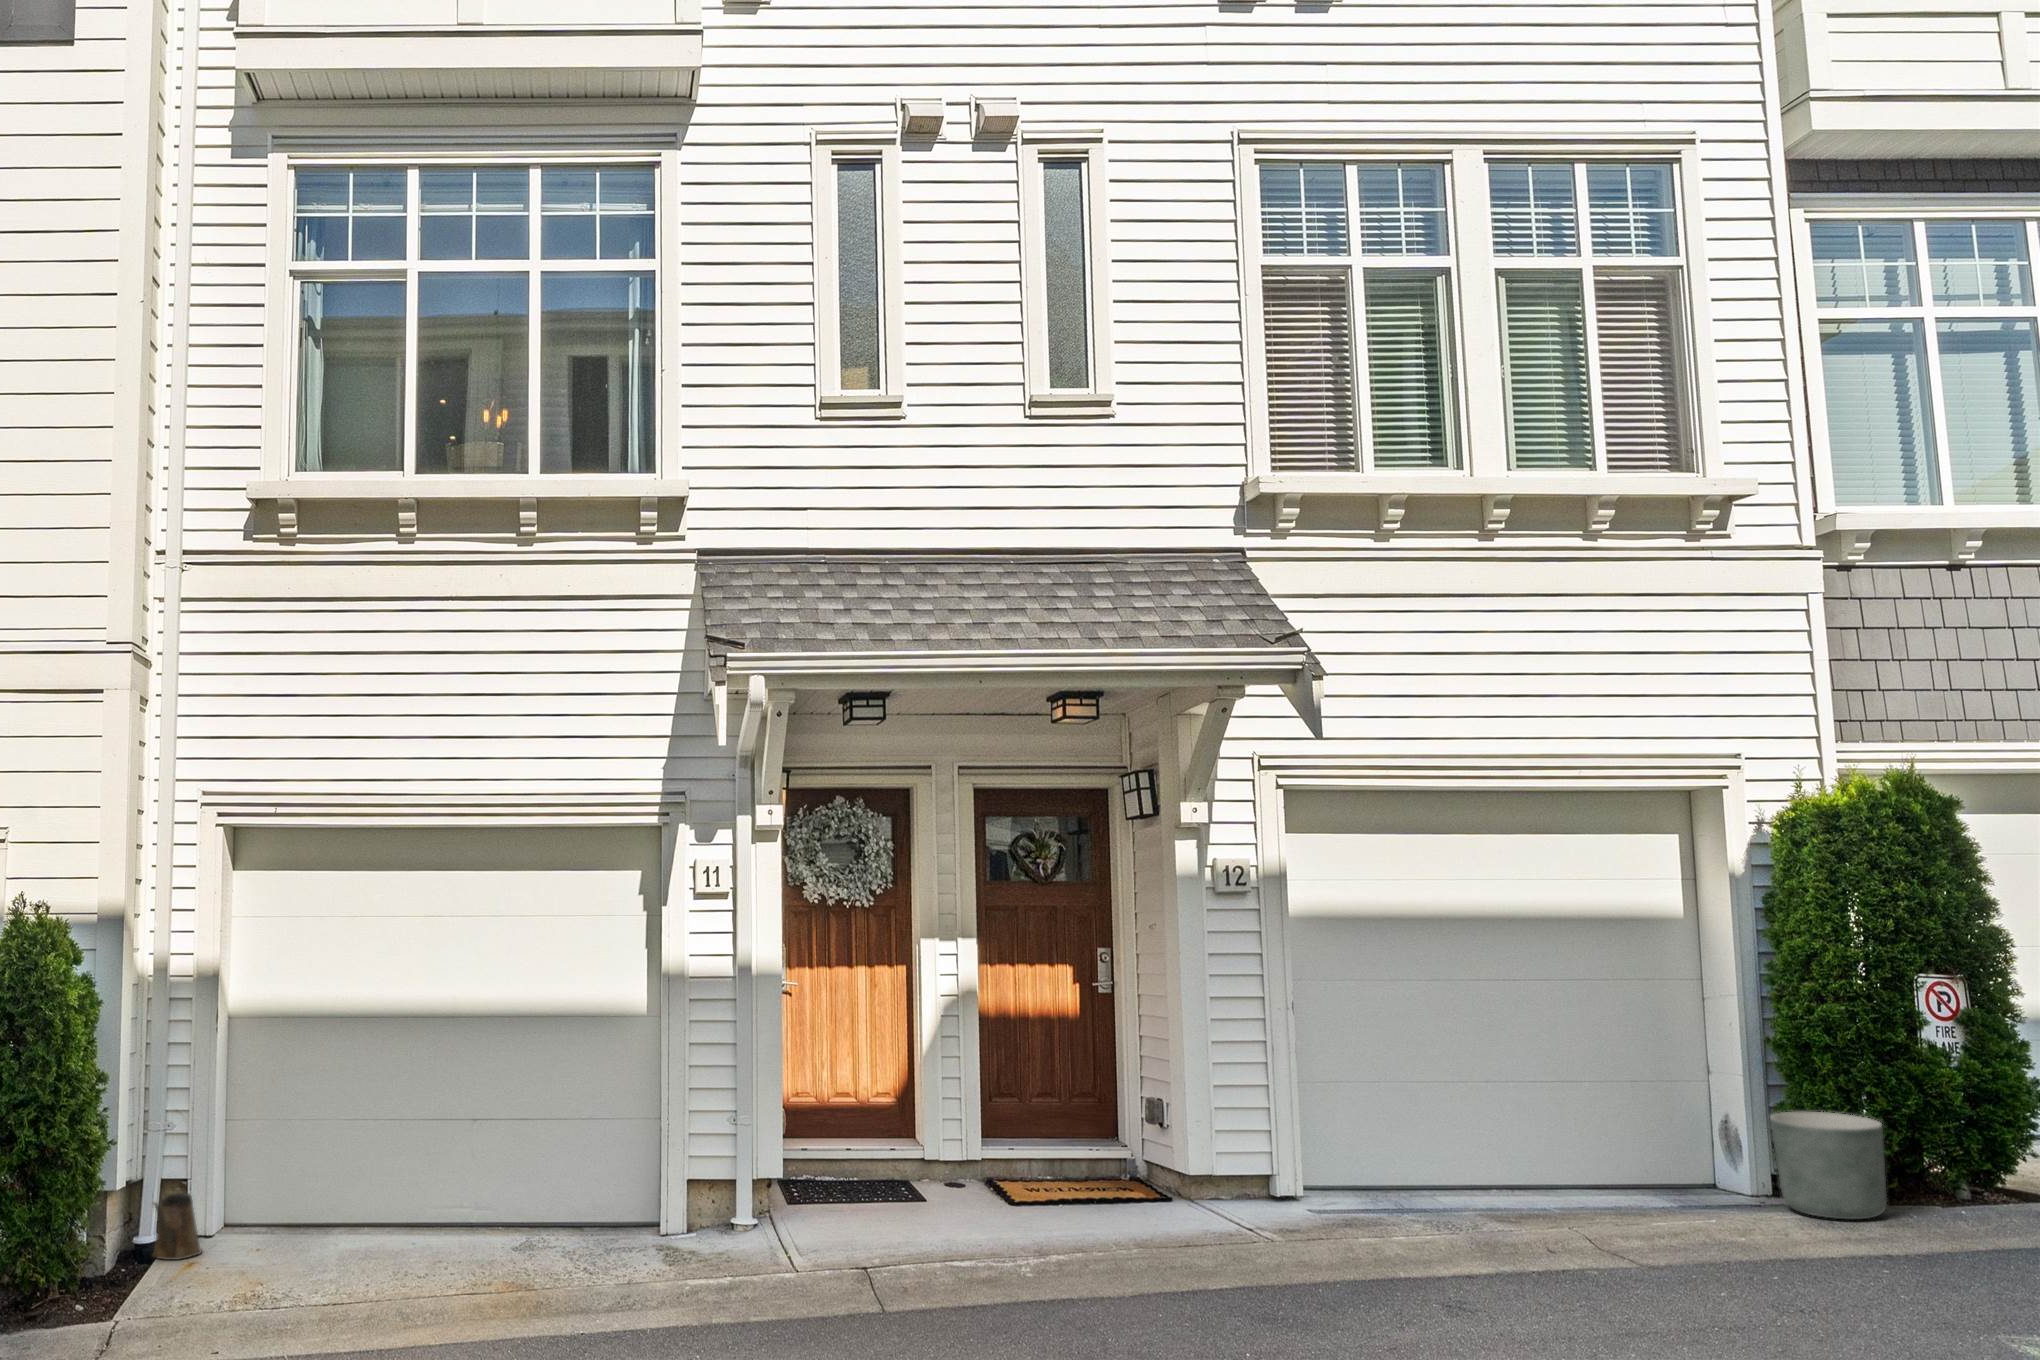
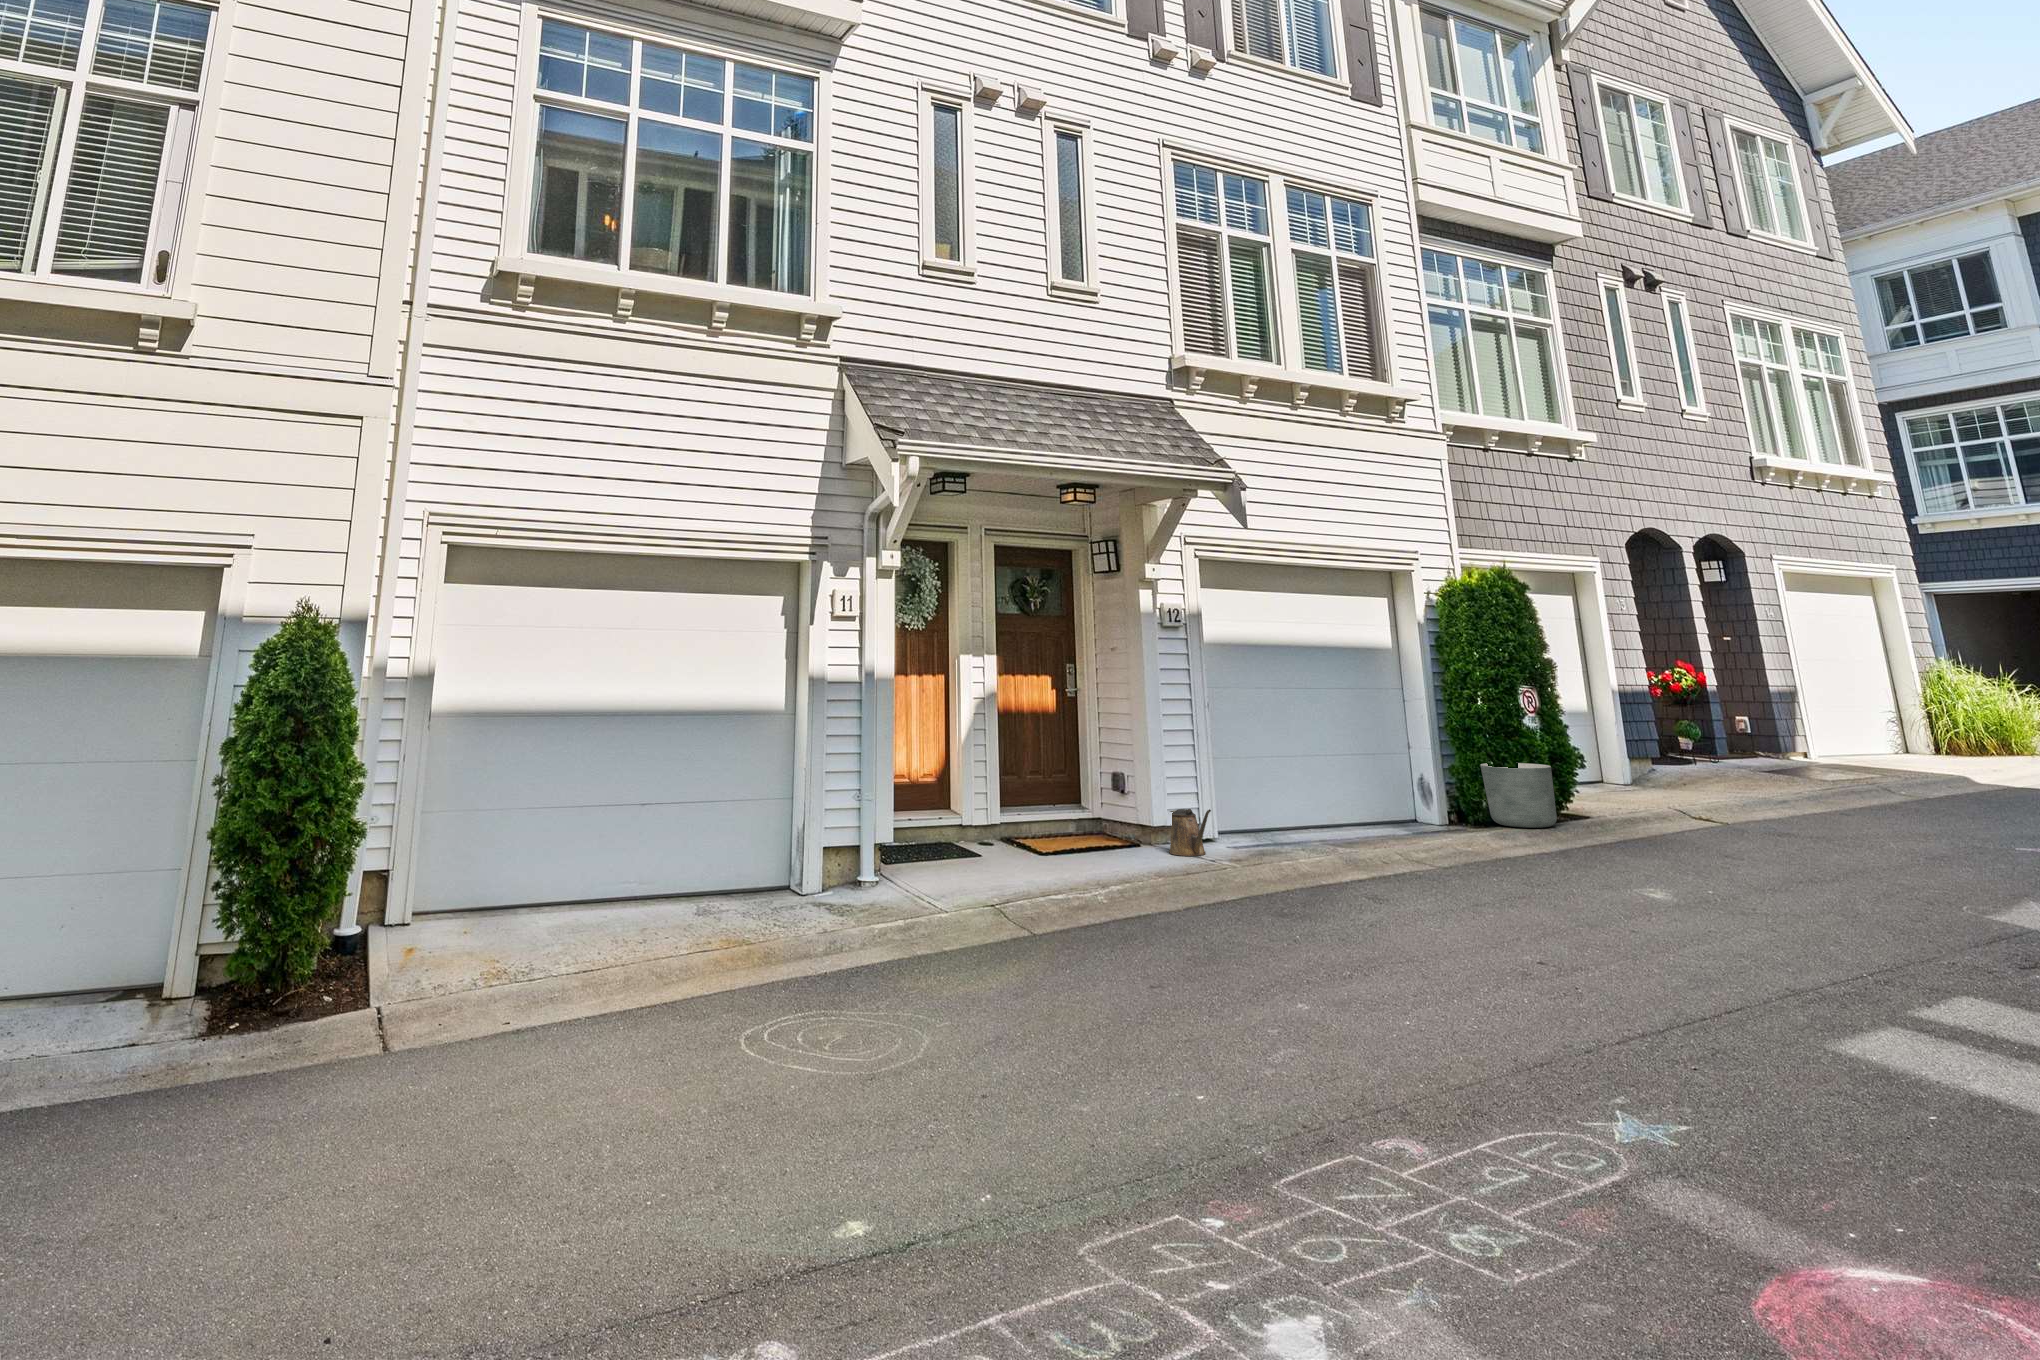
watering can: present [153,1193,202,1260] -> present [1169,809,1211,856]

